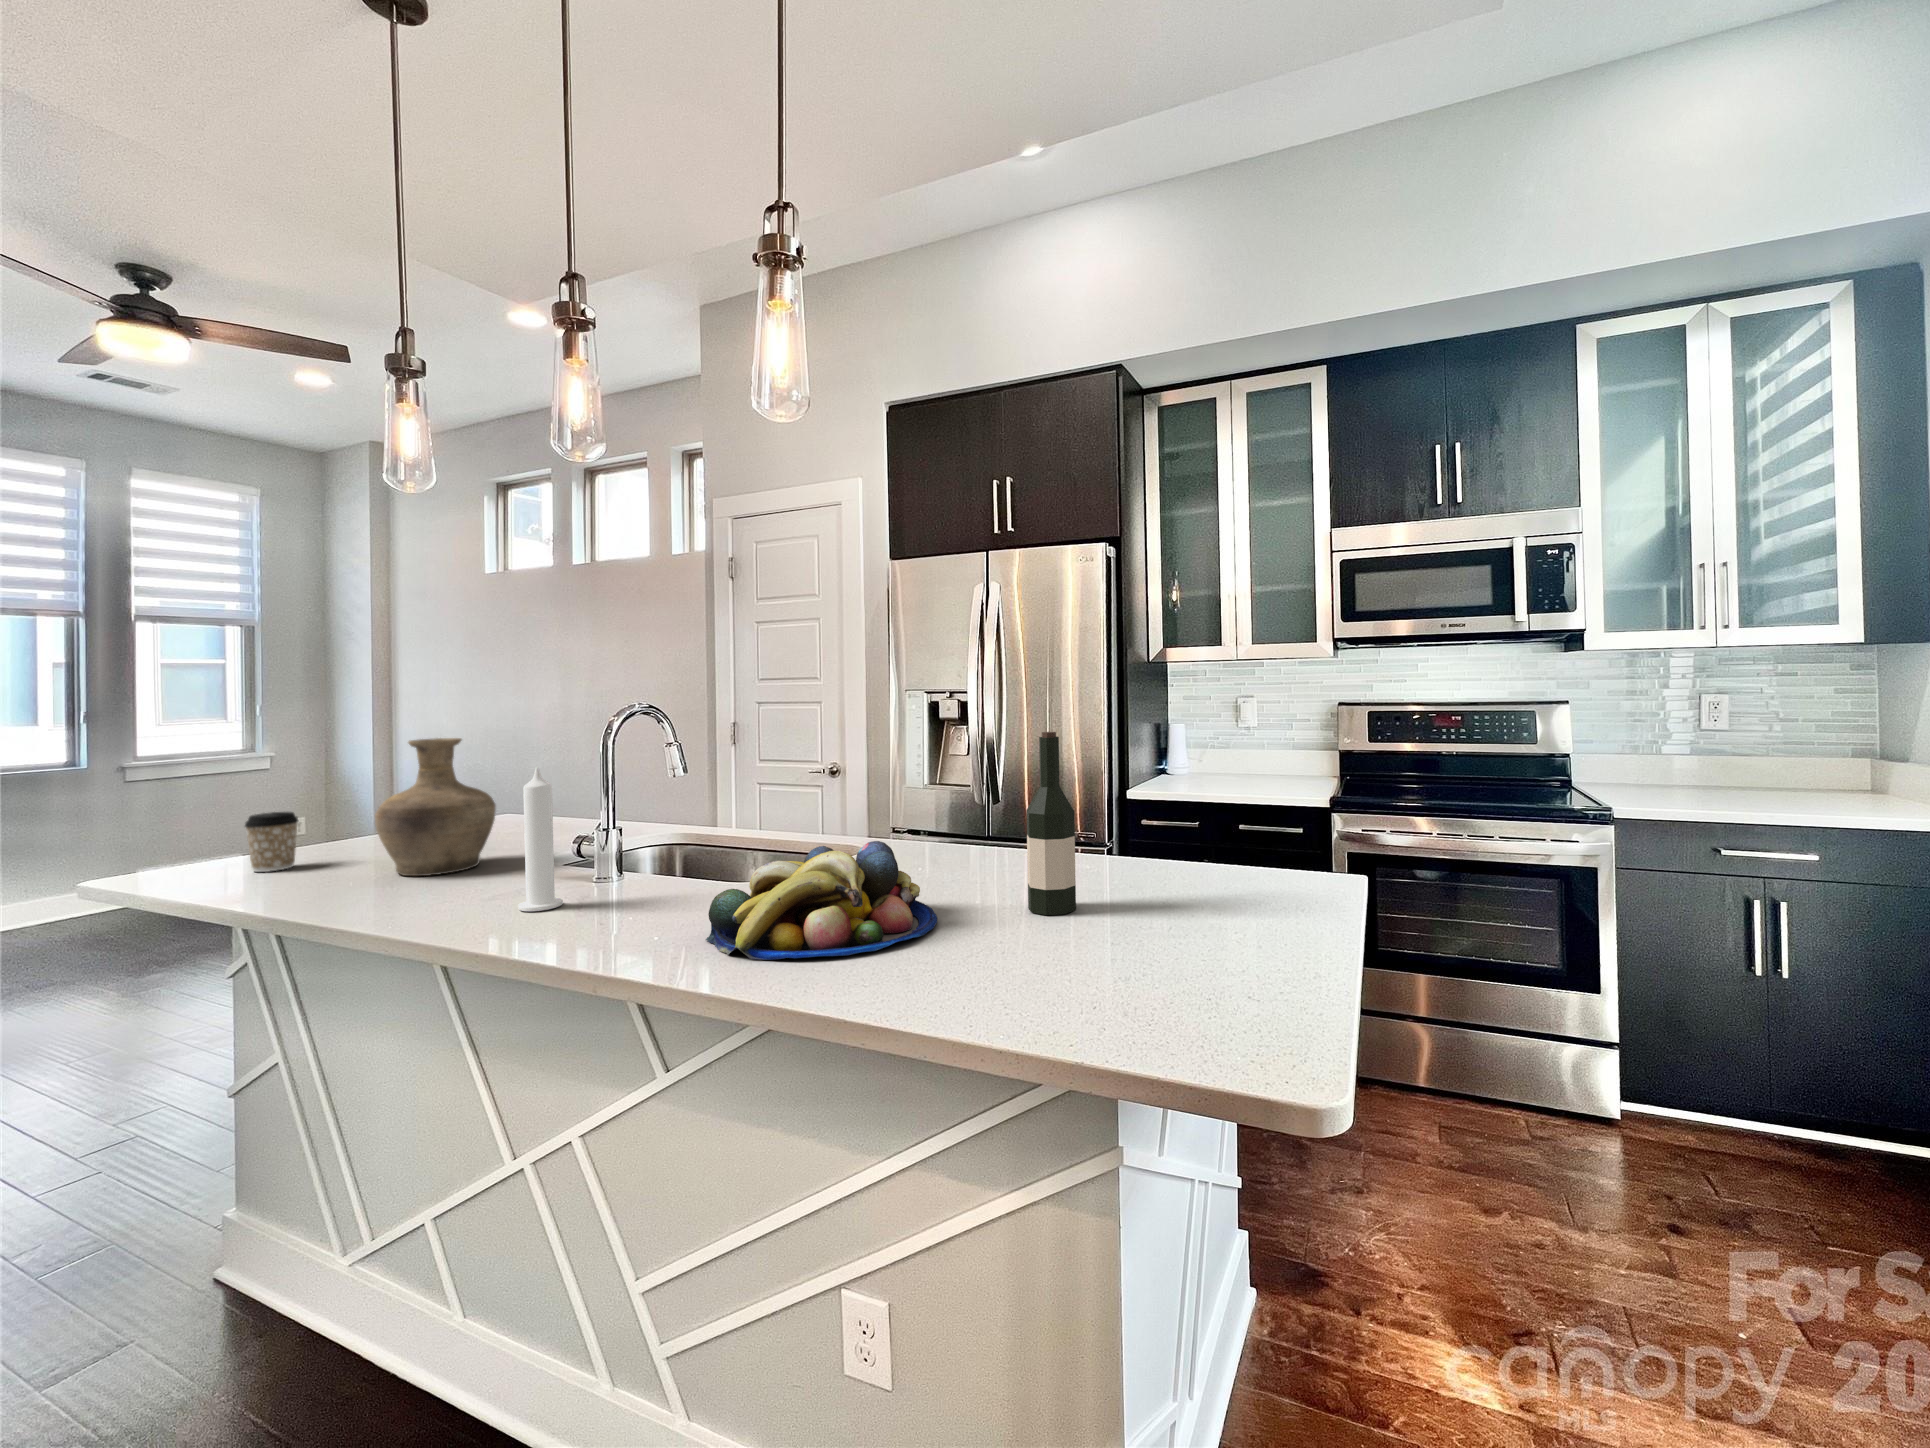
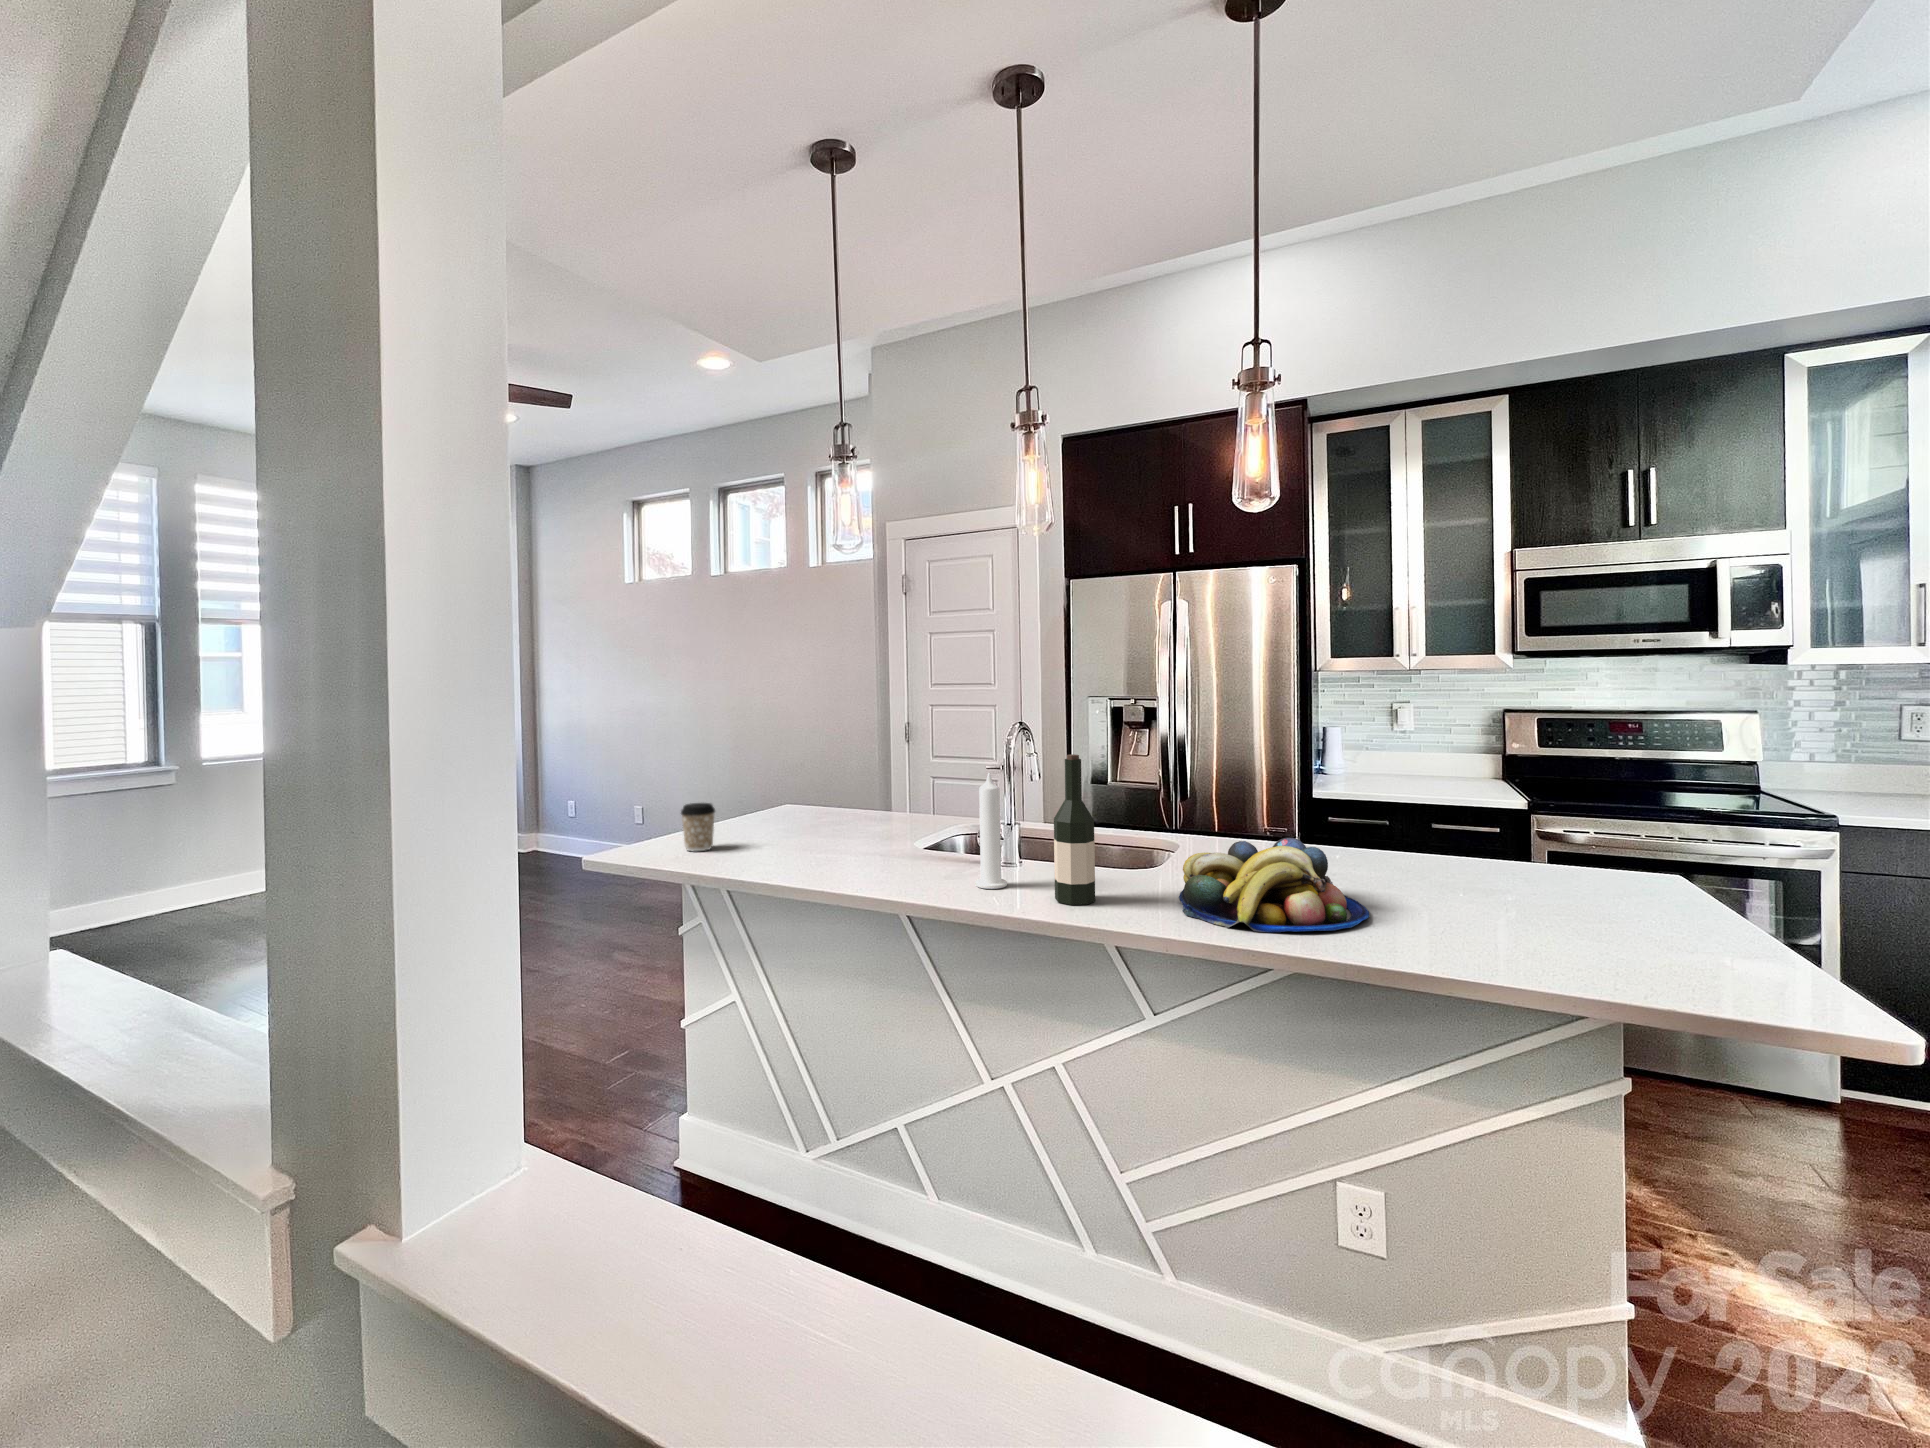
wine bottle: present [1027,732,1076,915] -> present [1054,754,1095,905]
vase: present [375,738,496,876] -> none [794,744,878,857]

